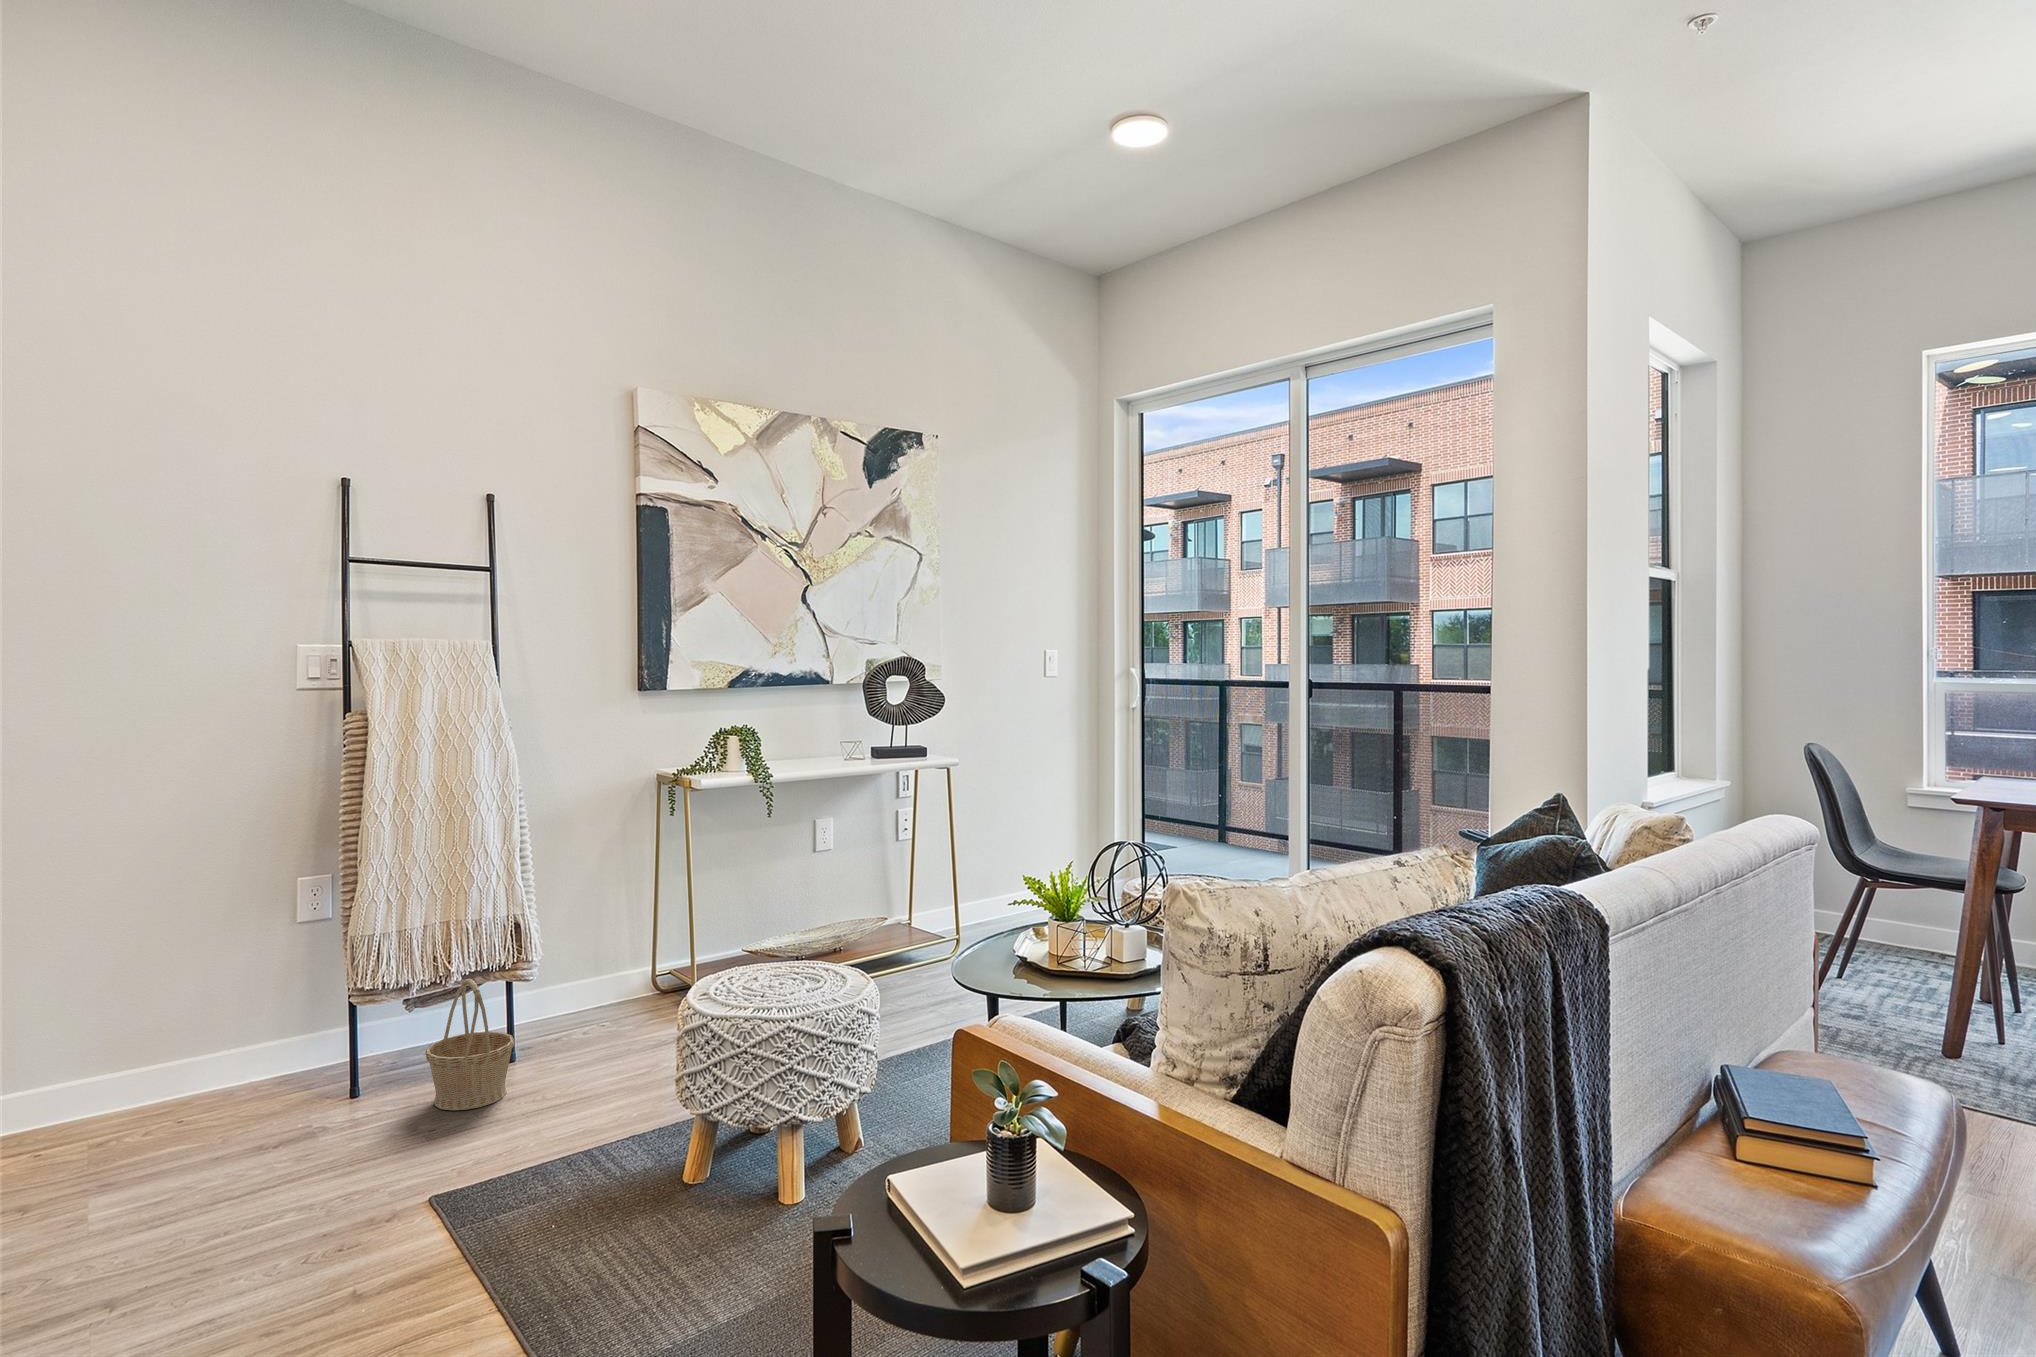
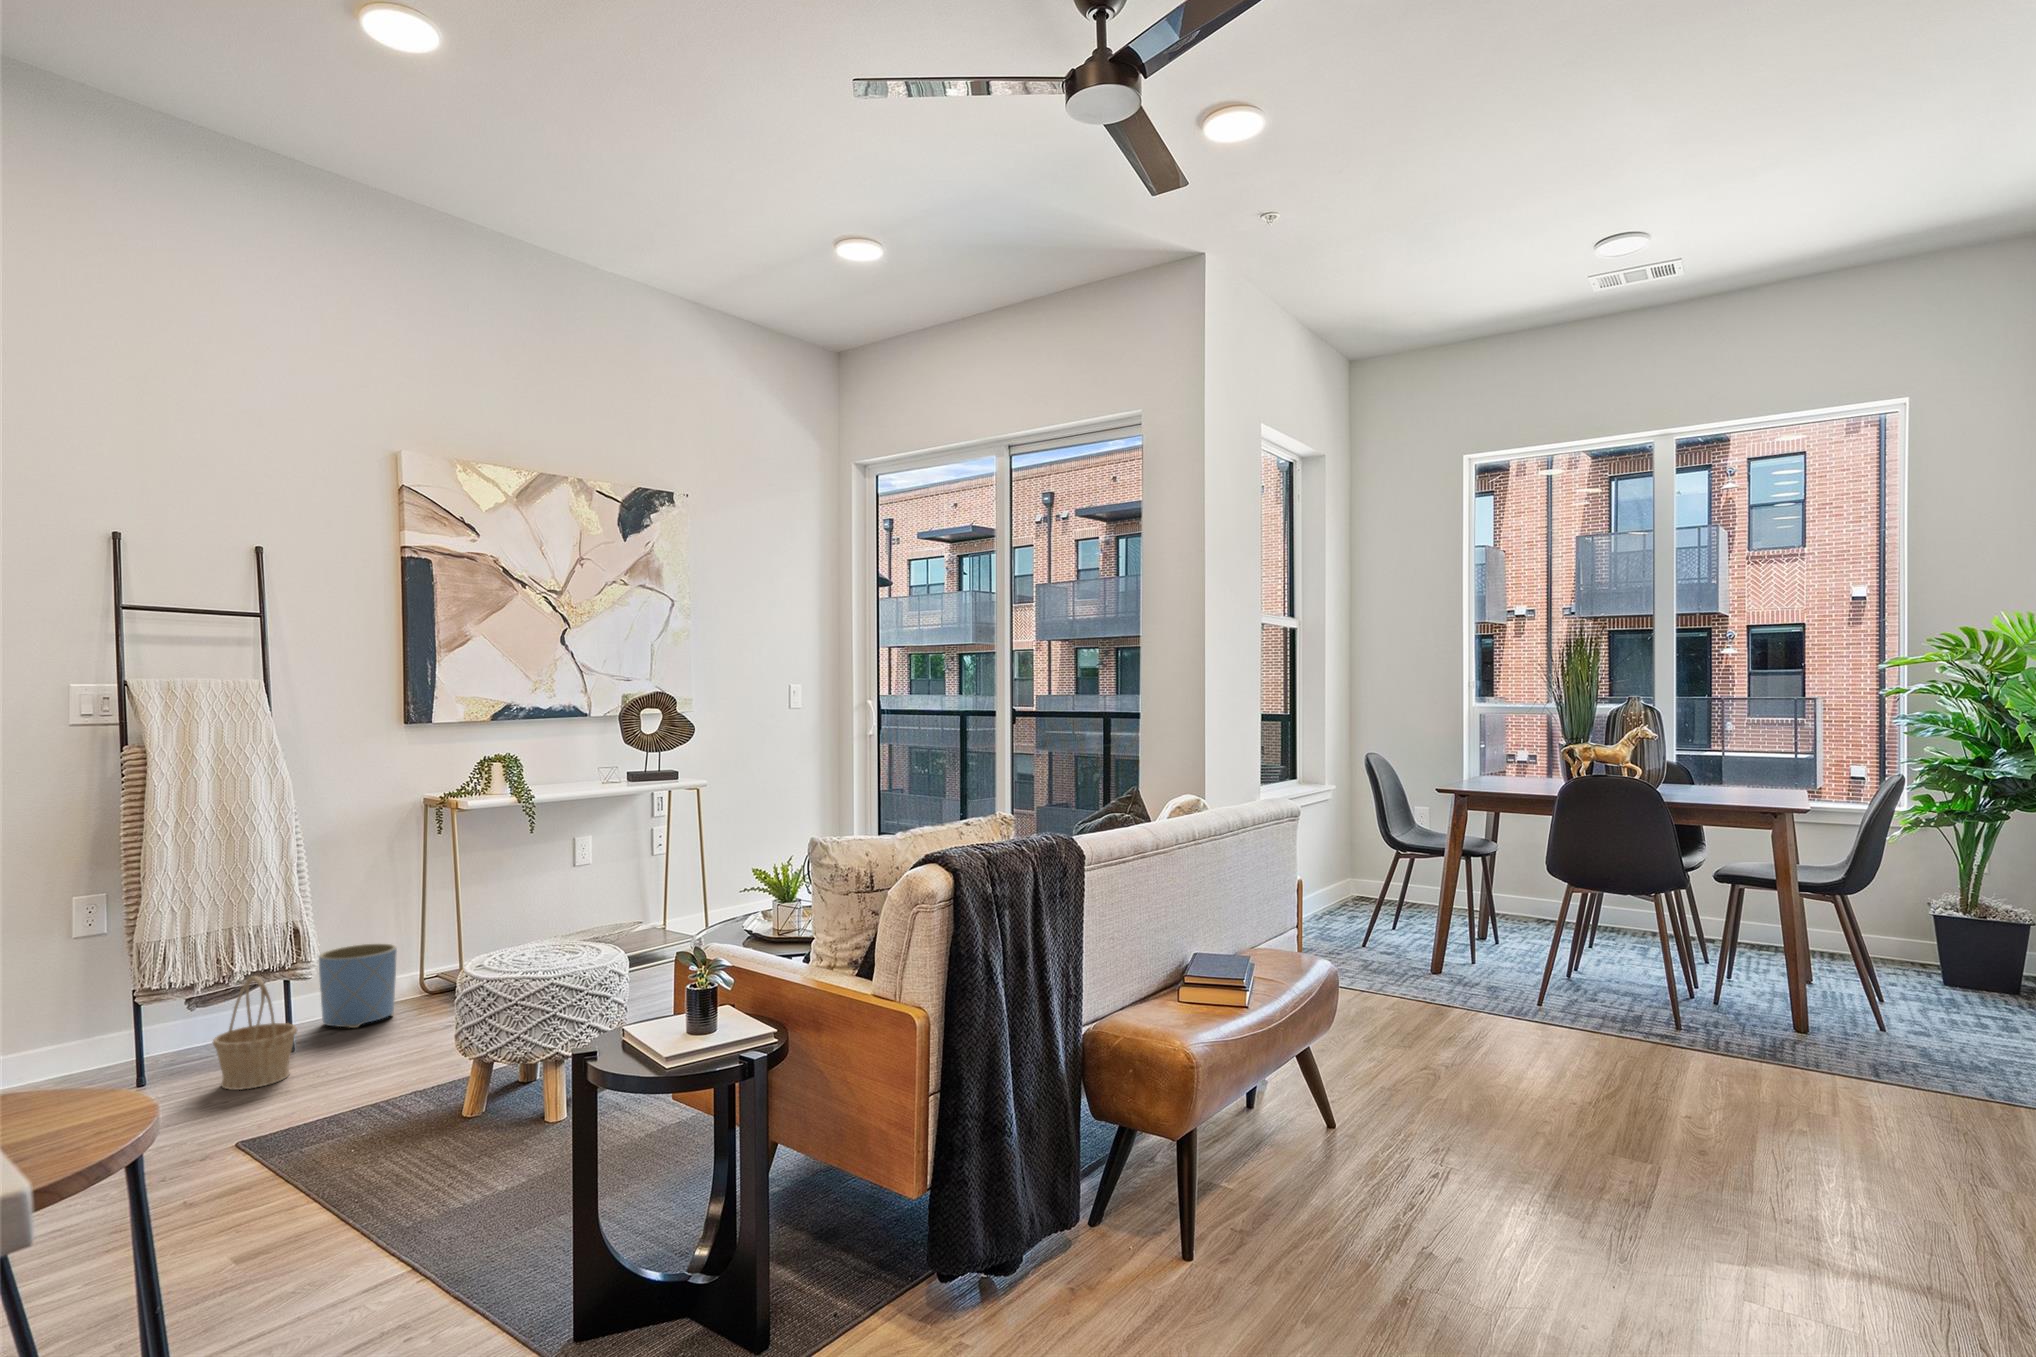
planter: none [545,937,626,1034] -> present [319,944,397,1028]

